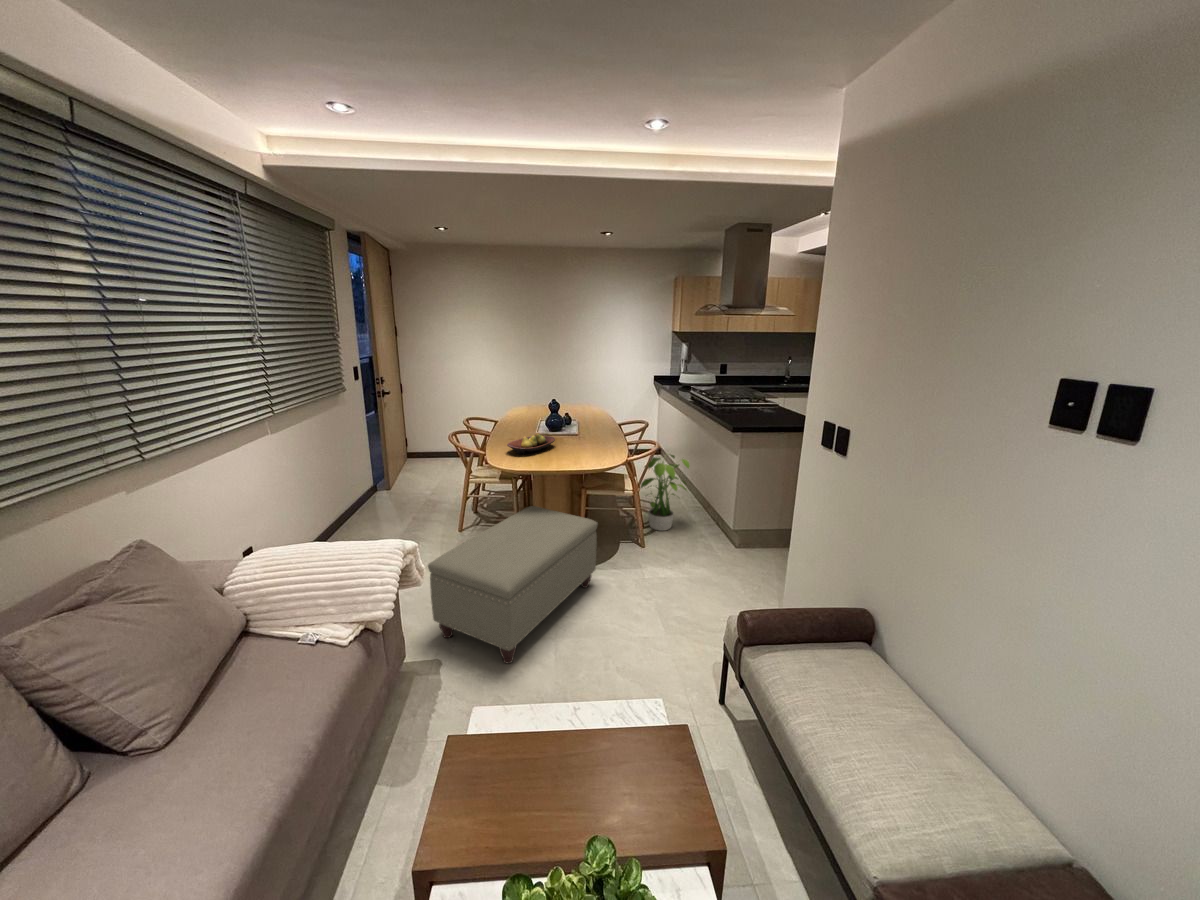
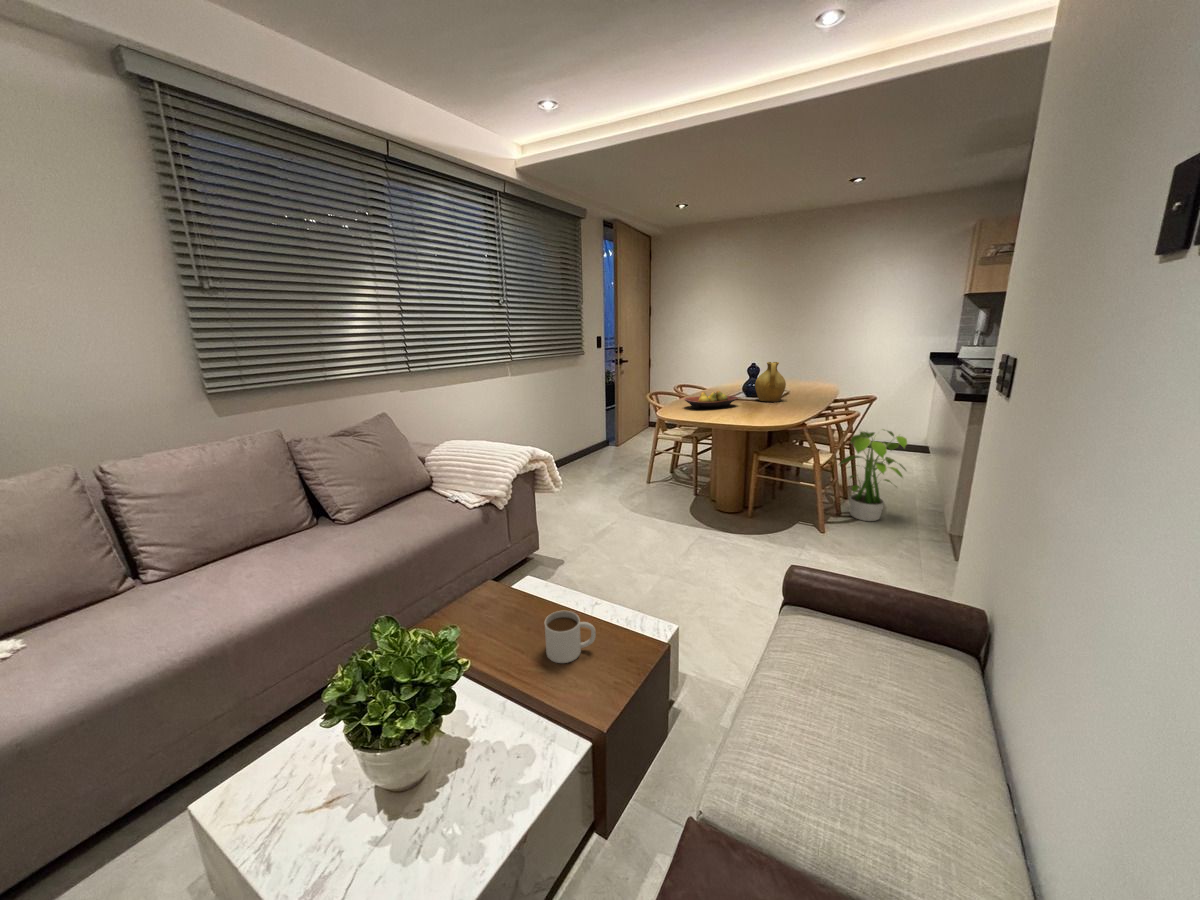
pitcher: none [560,399,587,437] -> present [755,362,786,402]
ottoman: present [428,506,598,663] -> none [572,458,748,581]
mug: none [593,736,636,797] -> present [545,611,596,663]

